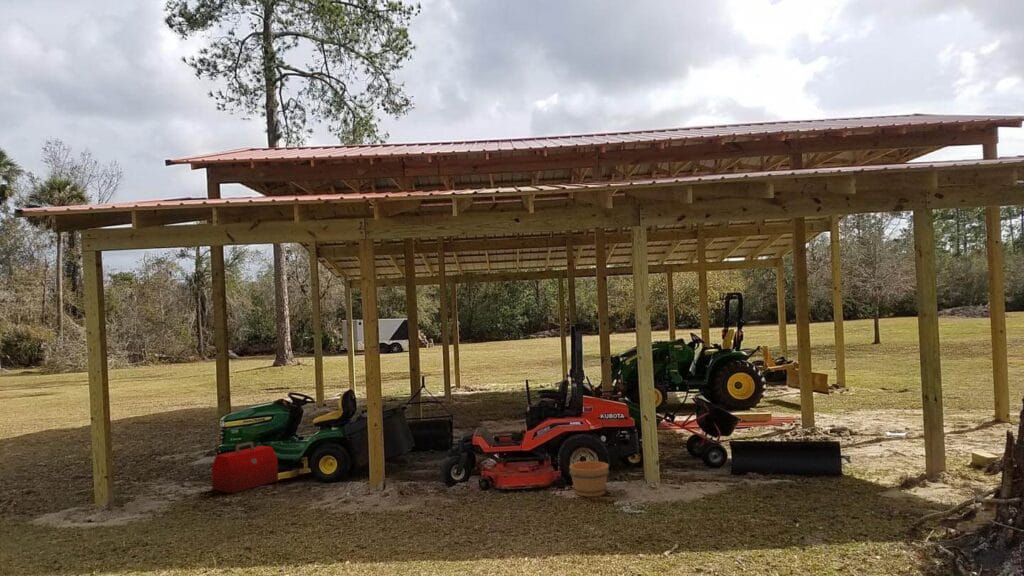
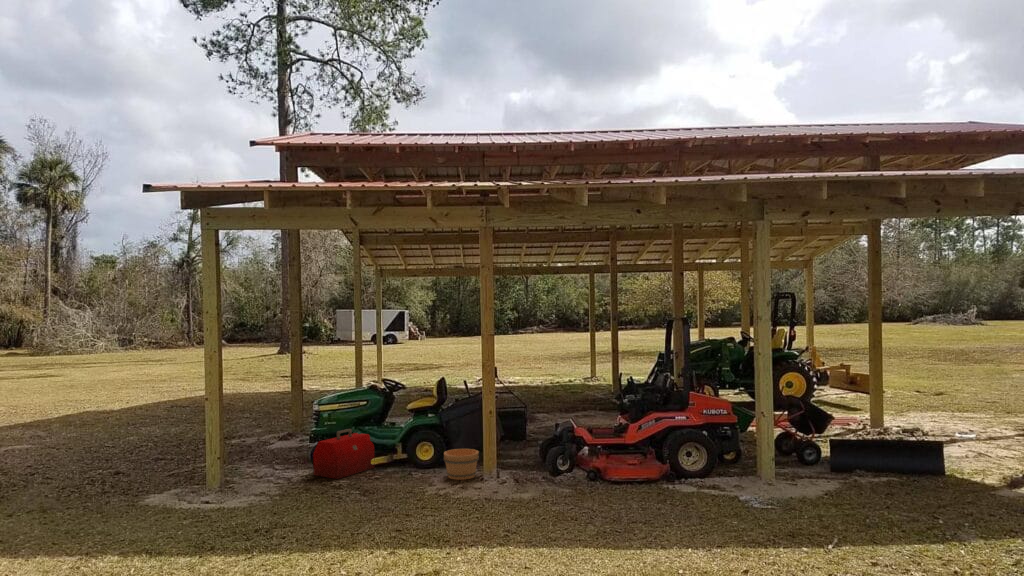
bucket: present [569,461,609,497] -> present [444,449,479,480]

